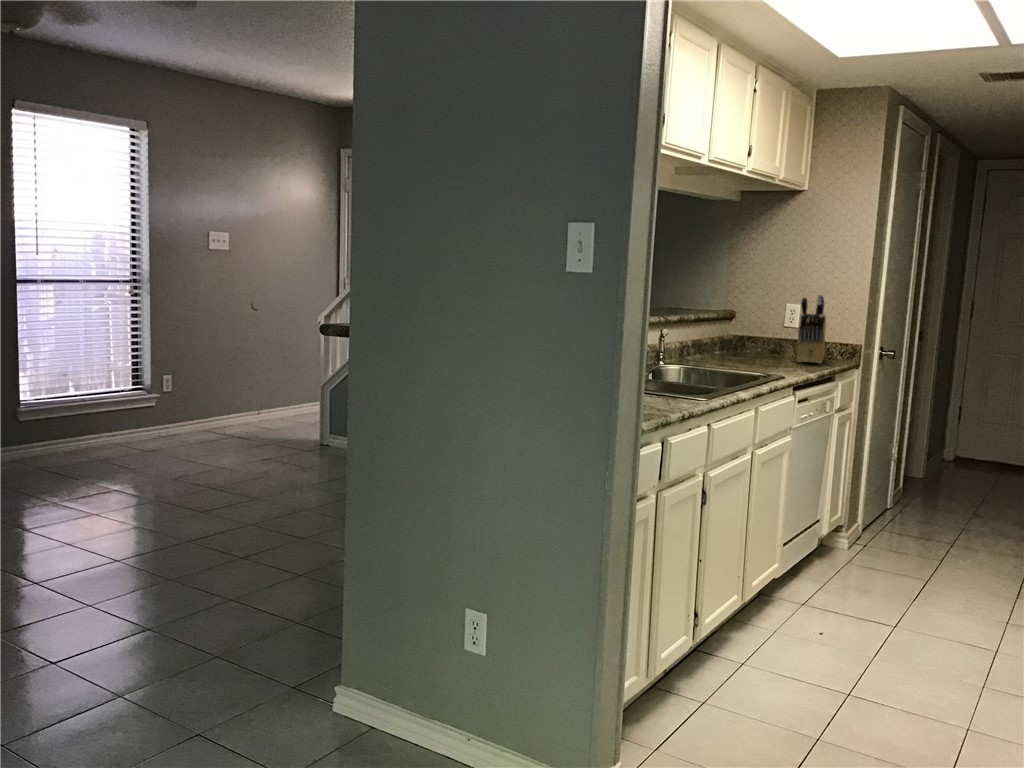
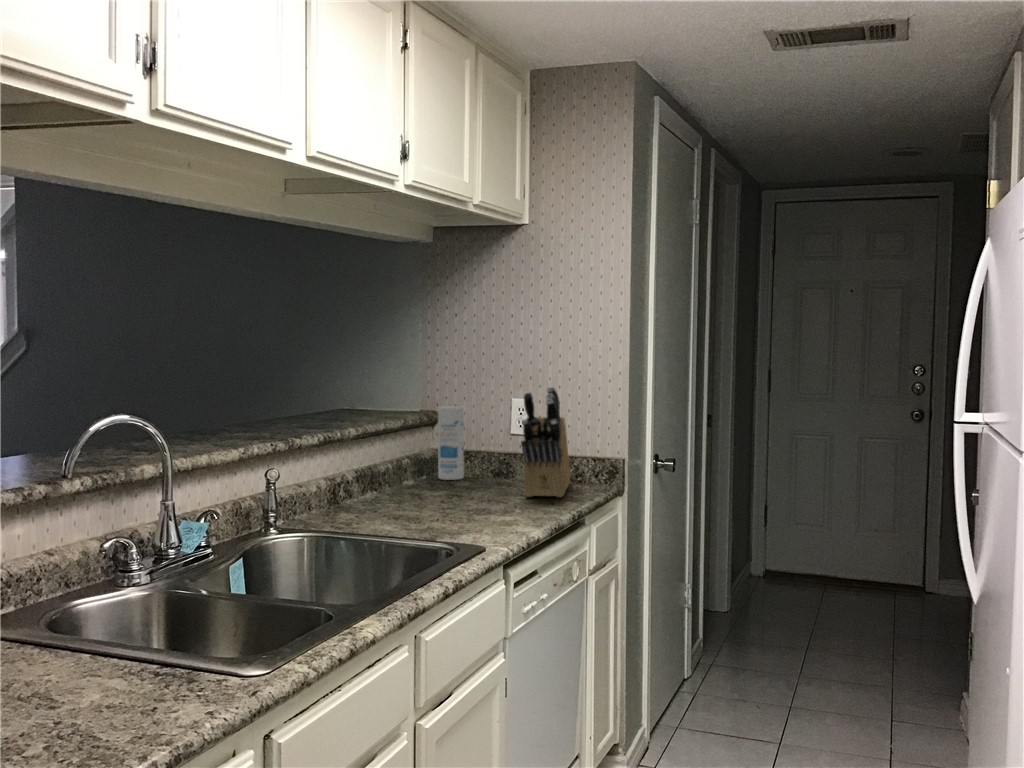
canister: none [733,307,753,354] -> present [438,406,464,480]

